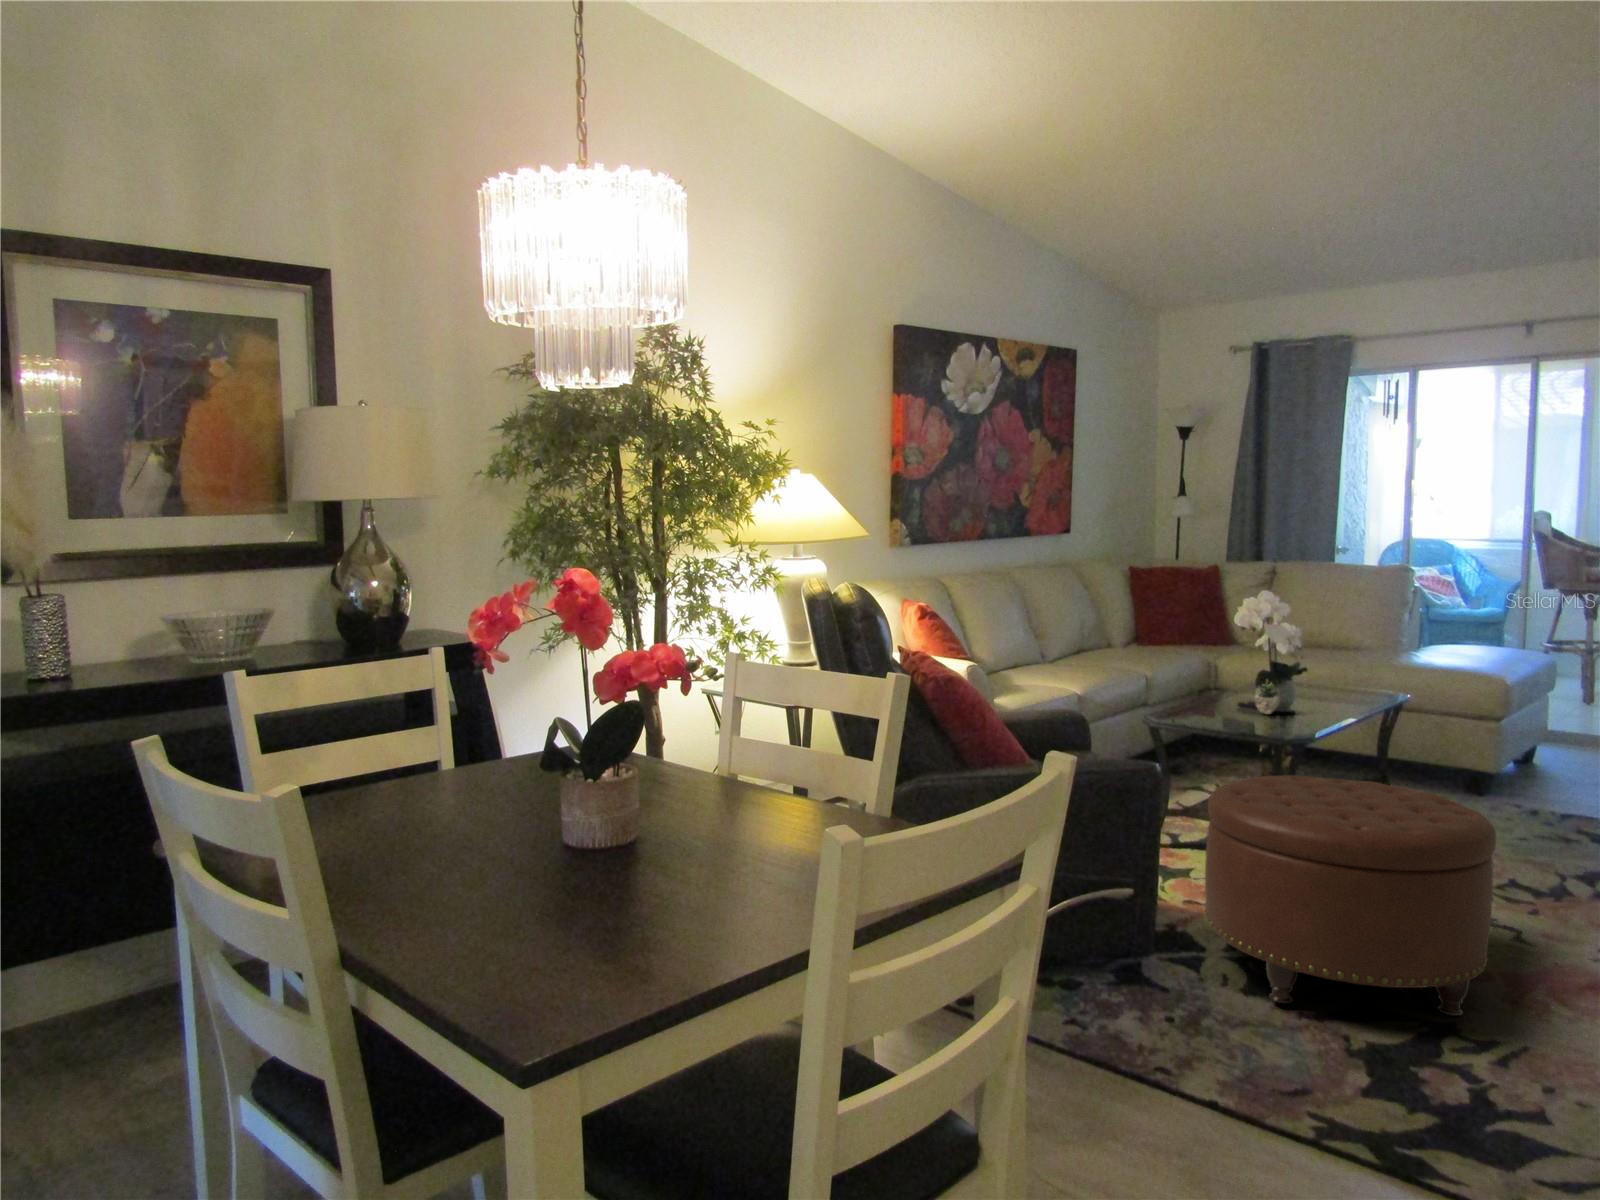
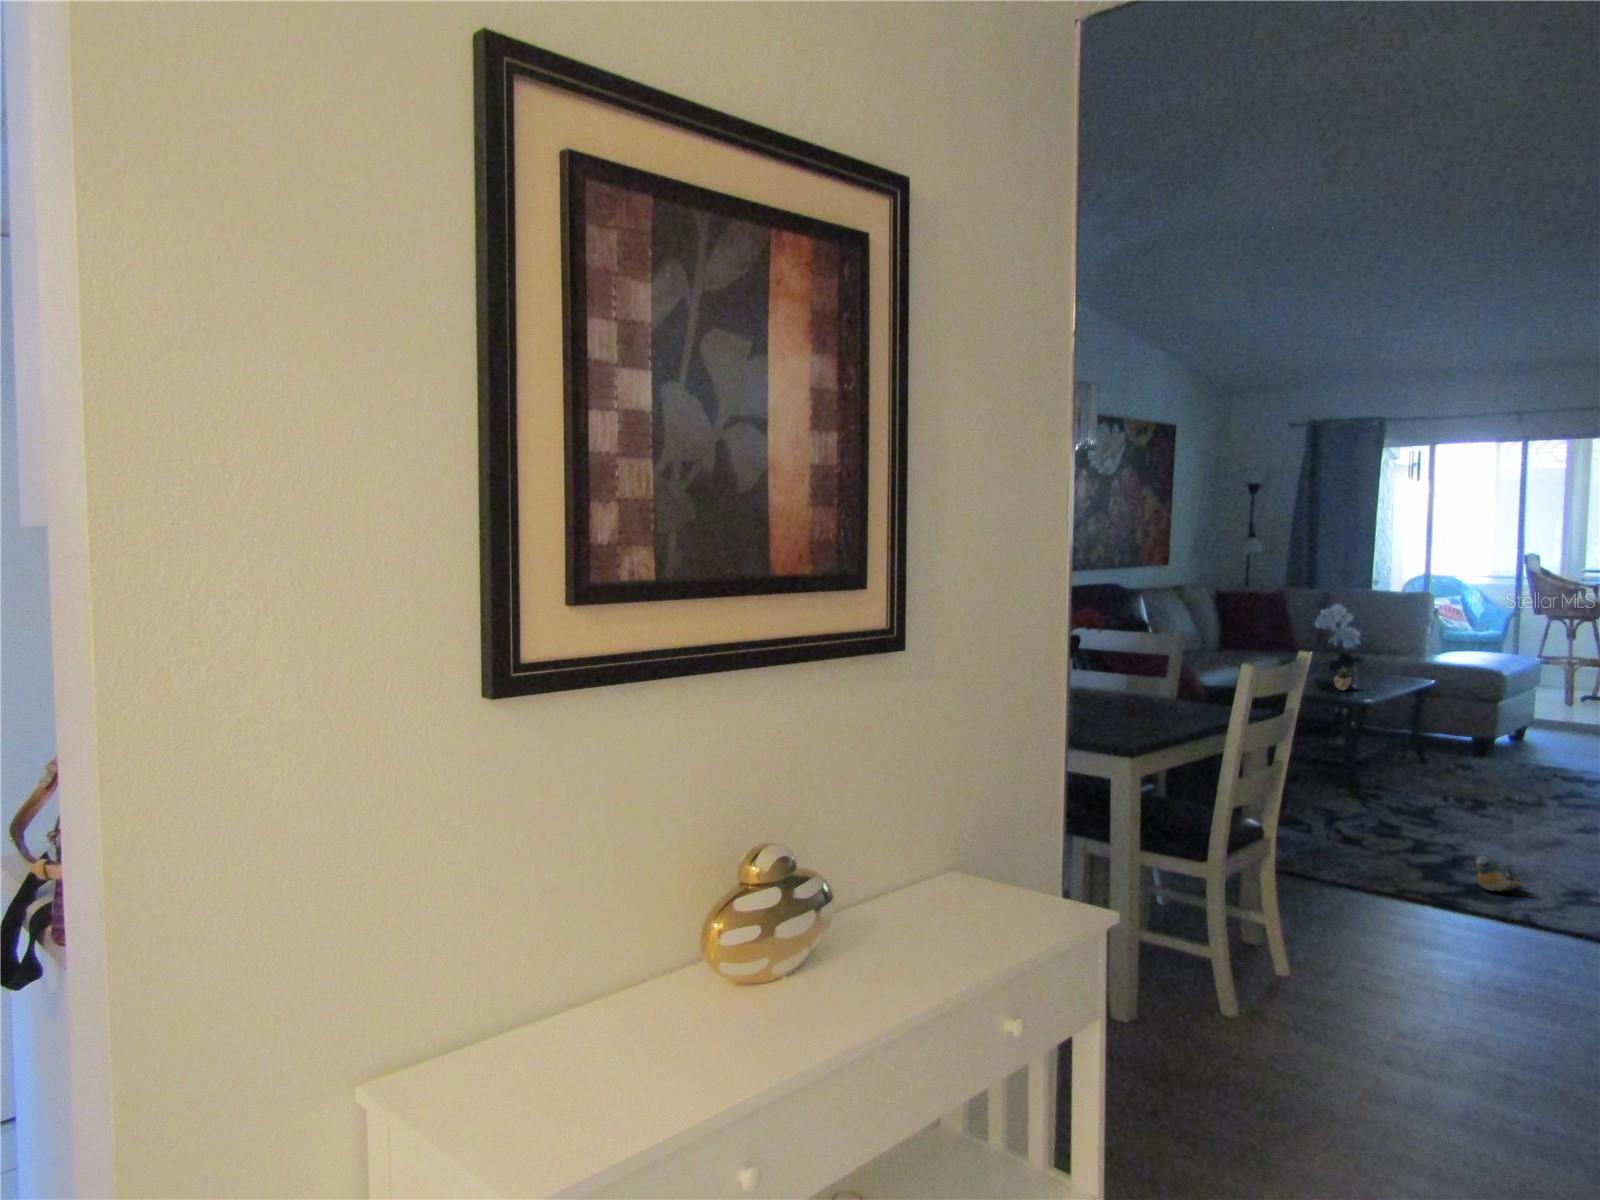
ottoman: present [1205,775,1496,1016] -> none [1321,718,1501,849]
plush toy: none [1443,1082,1543,1151] -> present [1475,856,1526,891]

